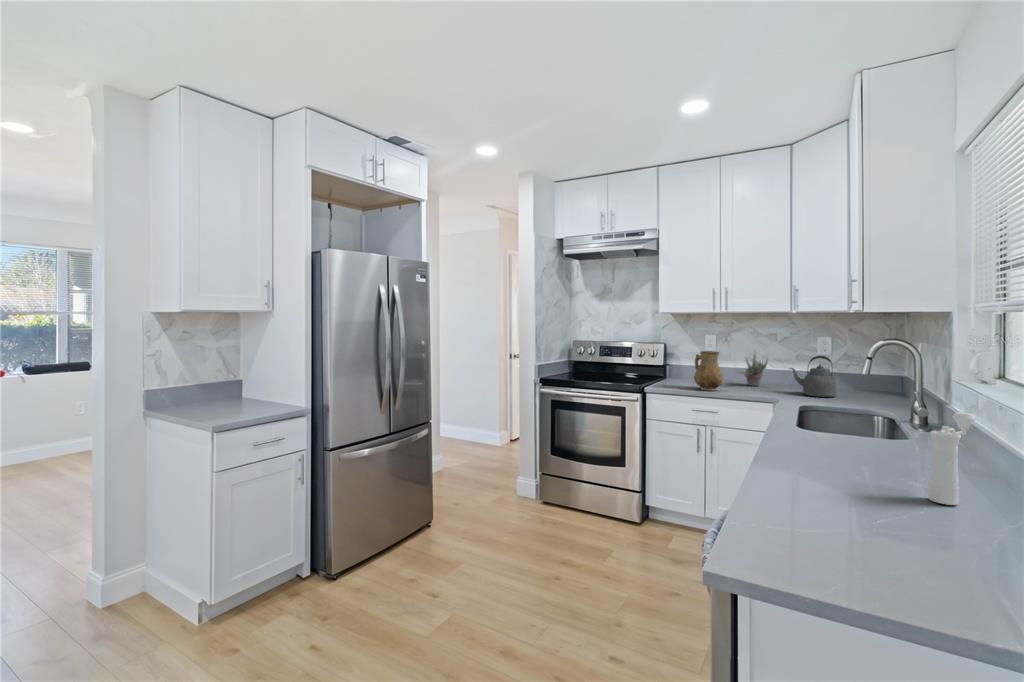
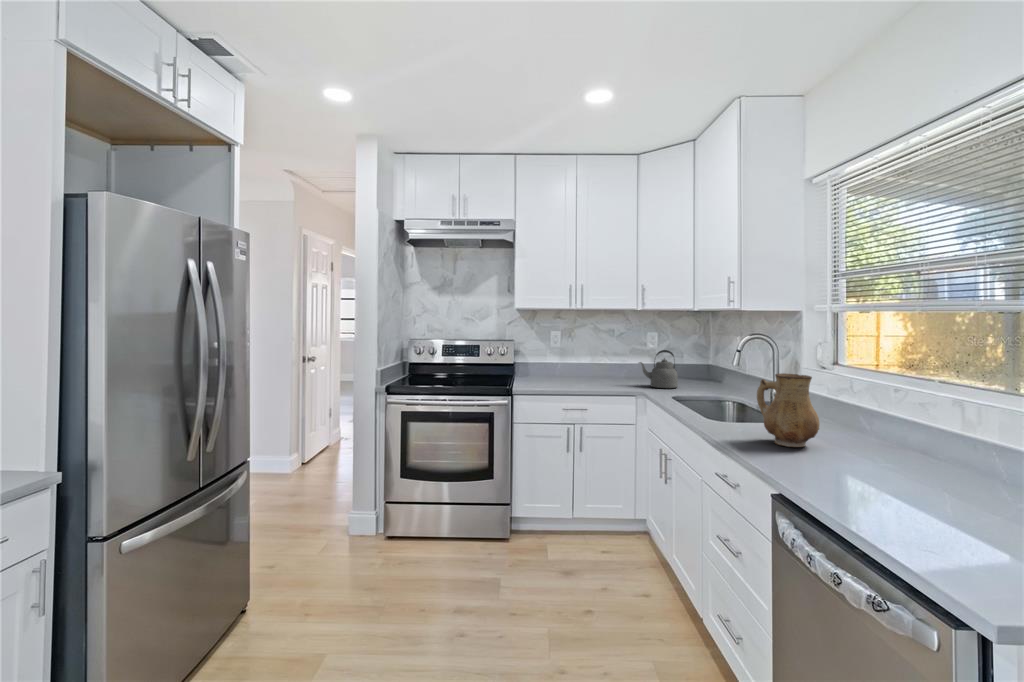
ceramic pitcher: present [694,351,723,391] -> present [757,373,820,447]
succulent plant: present [738,352,768,386] -> none [590,346,615,382]
pepper mill: present [928,412,975,505] -> none [872,393,898,472]

